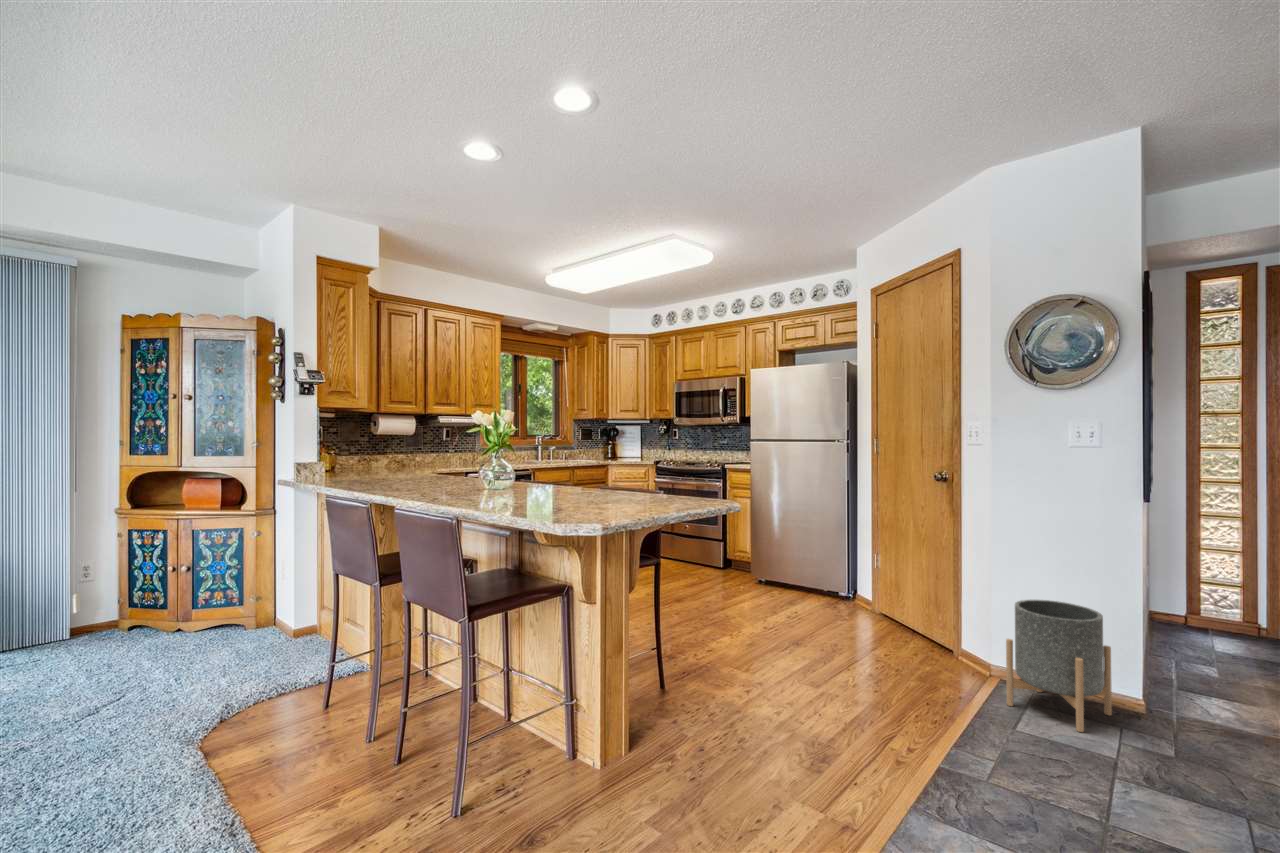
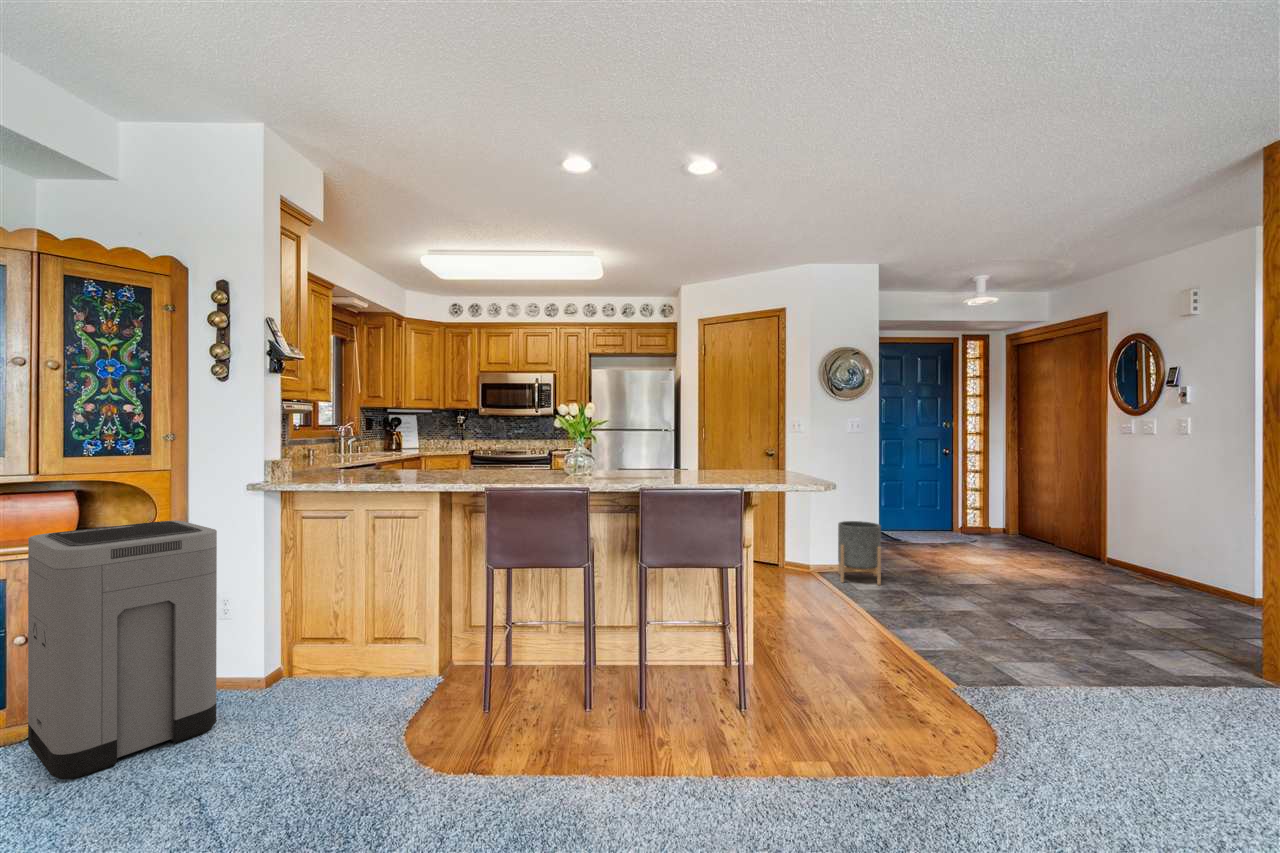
trash can: none [119,502,251,662] -> present [28,521,217,779]

